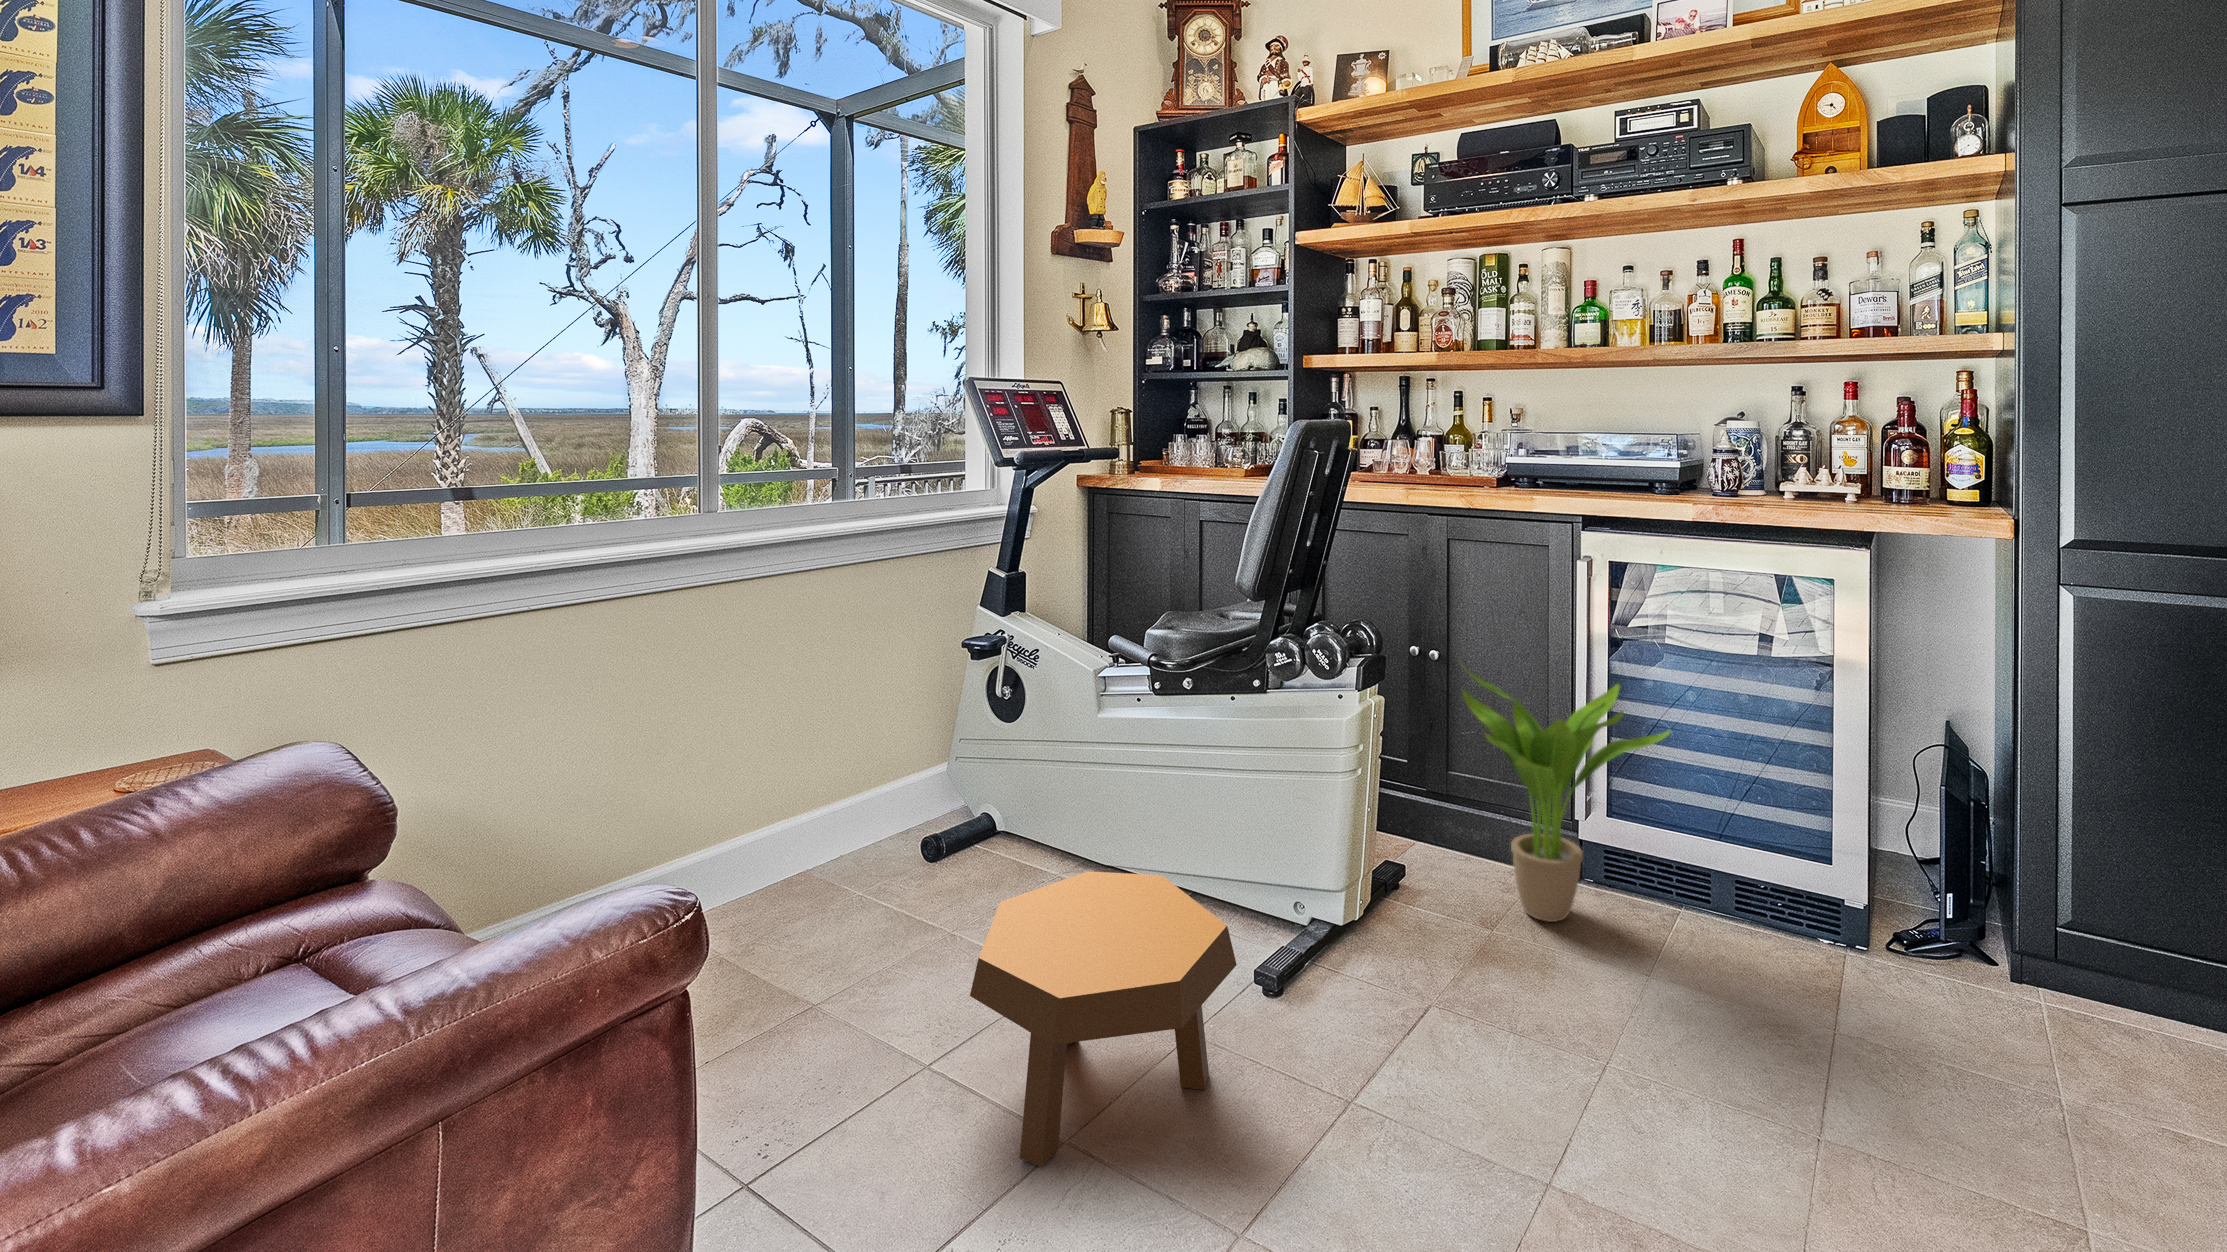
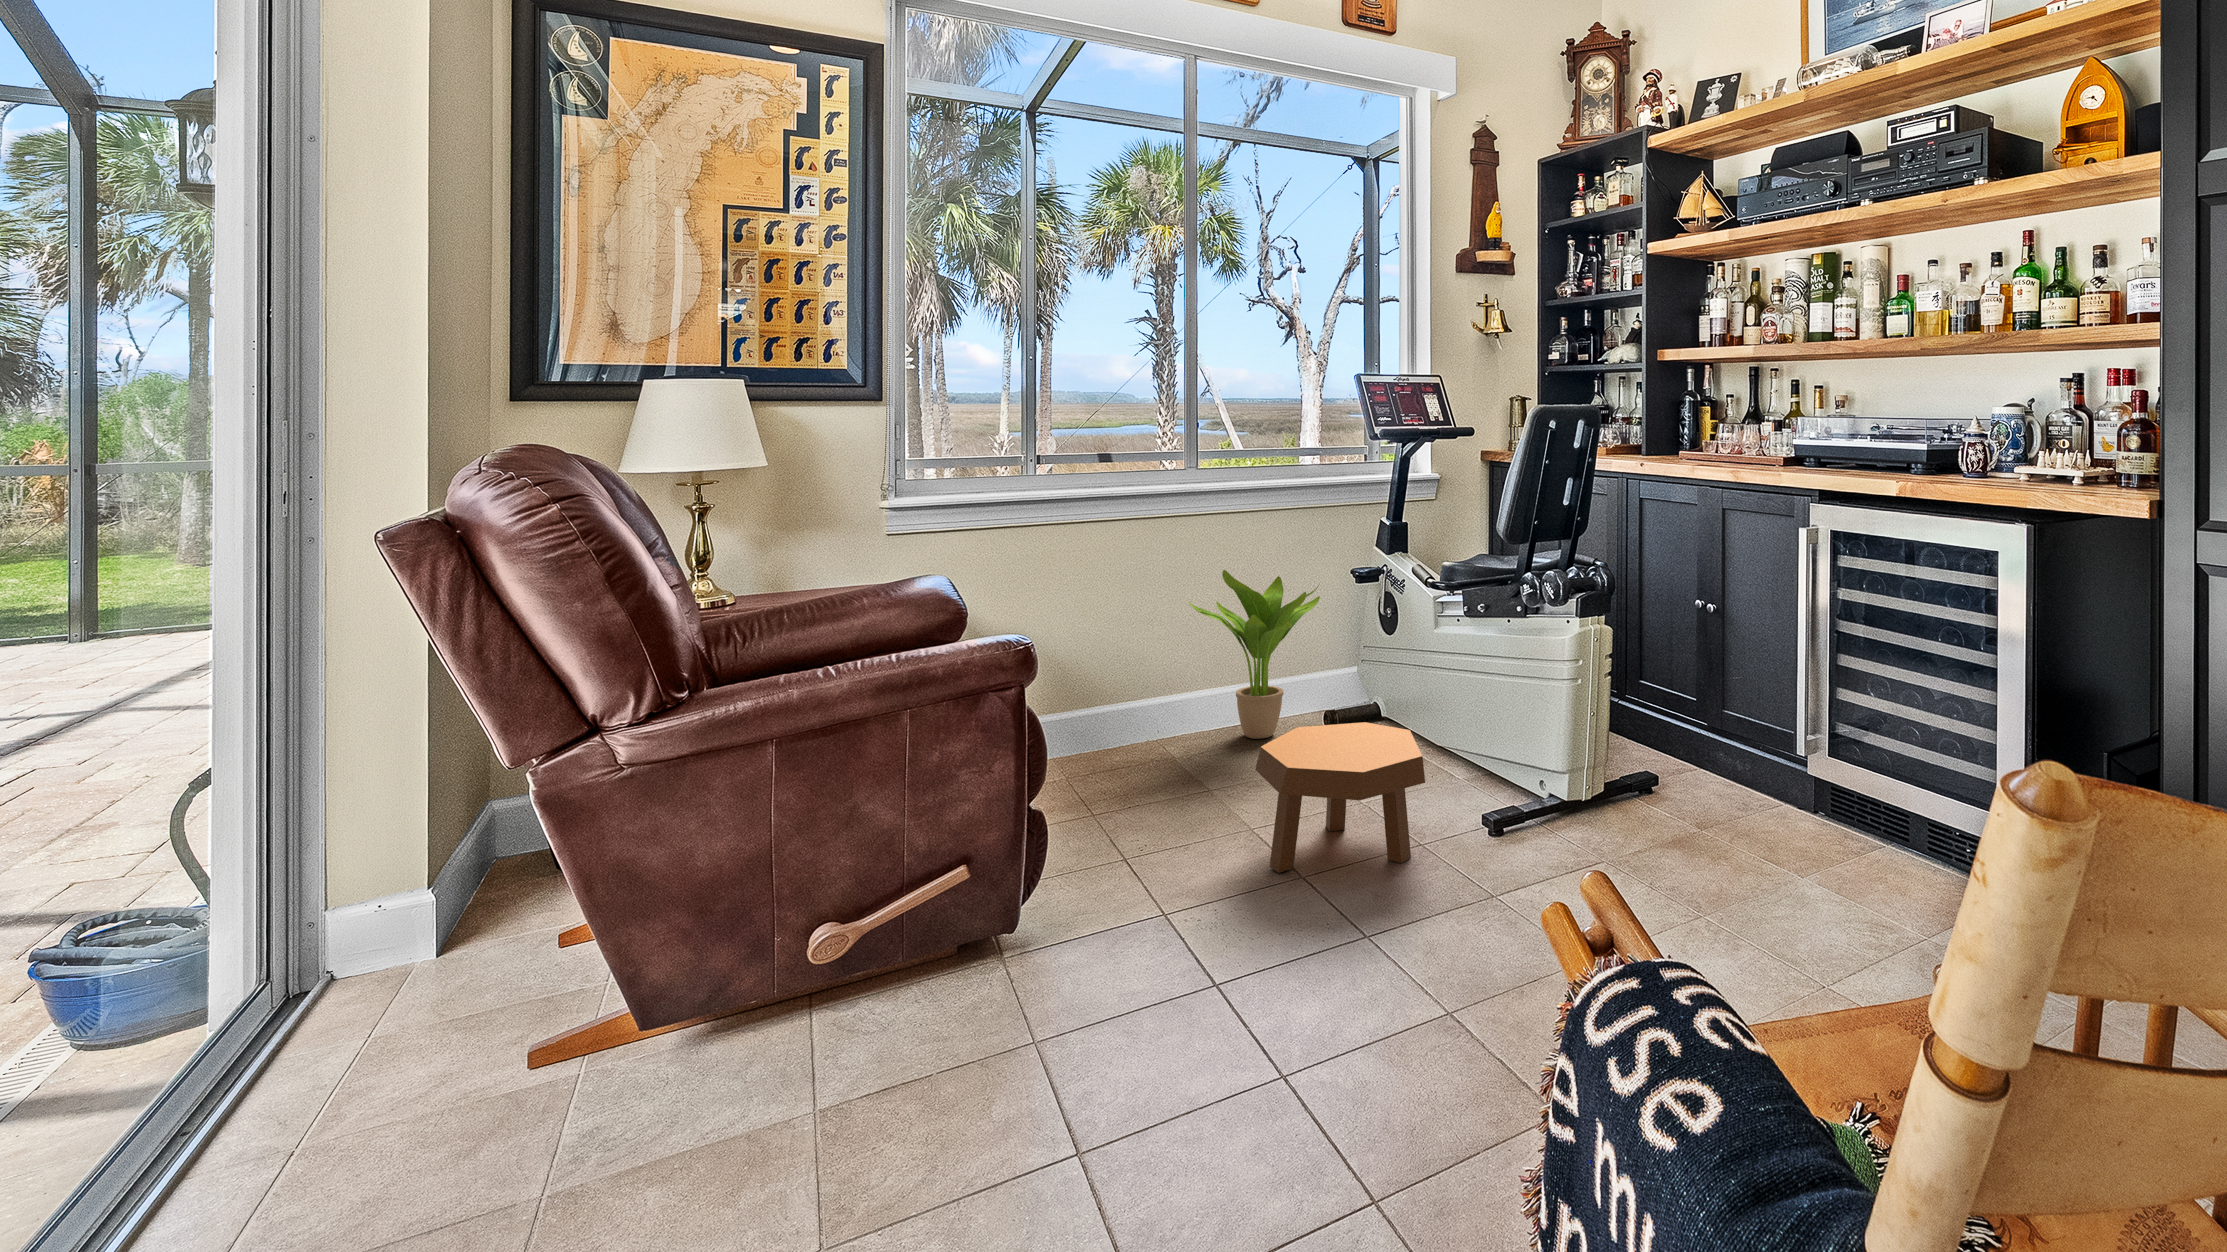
potted plant: present [1462,671,1670,922] -> present [1188,570,1320,739]

